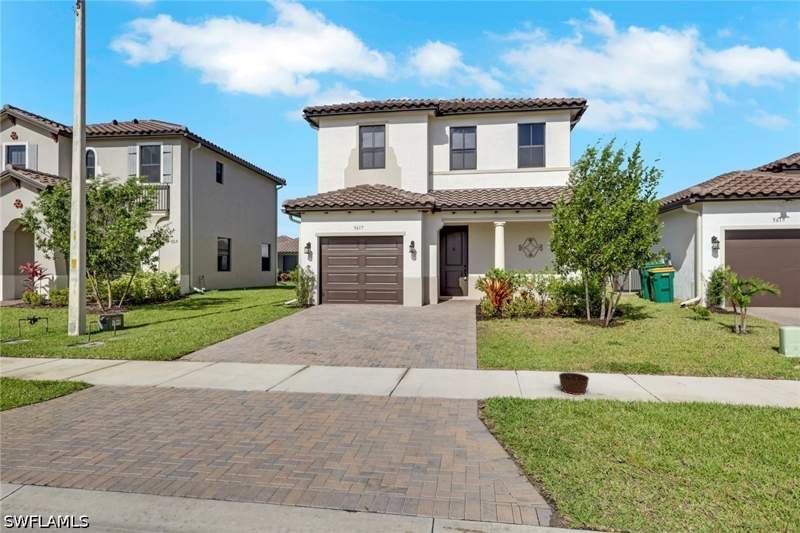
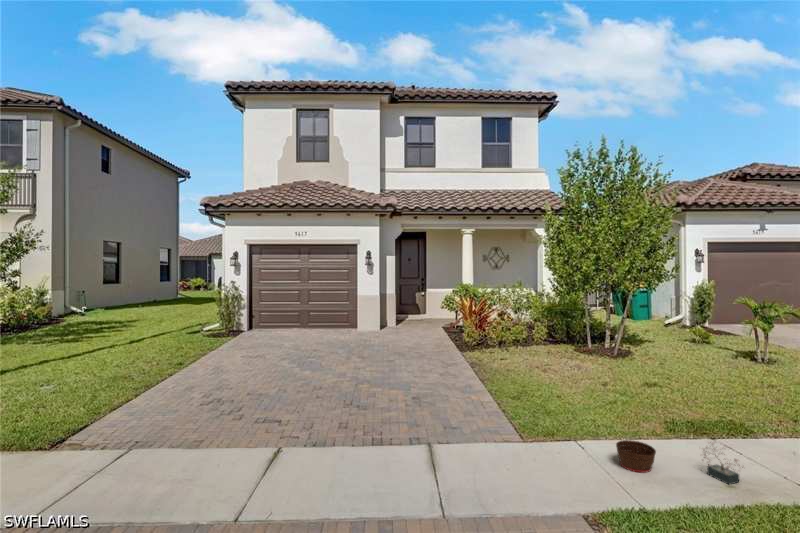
decorative plant: none [624,373,657,405] -> present [703,442,744,485]

